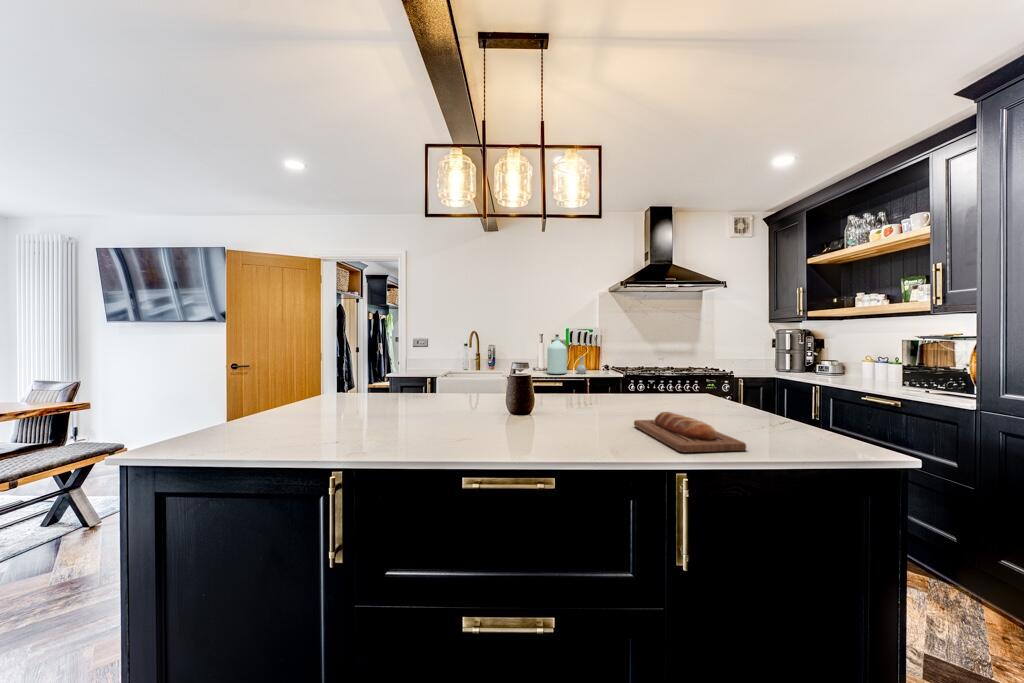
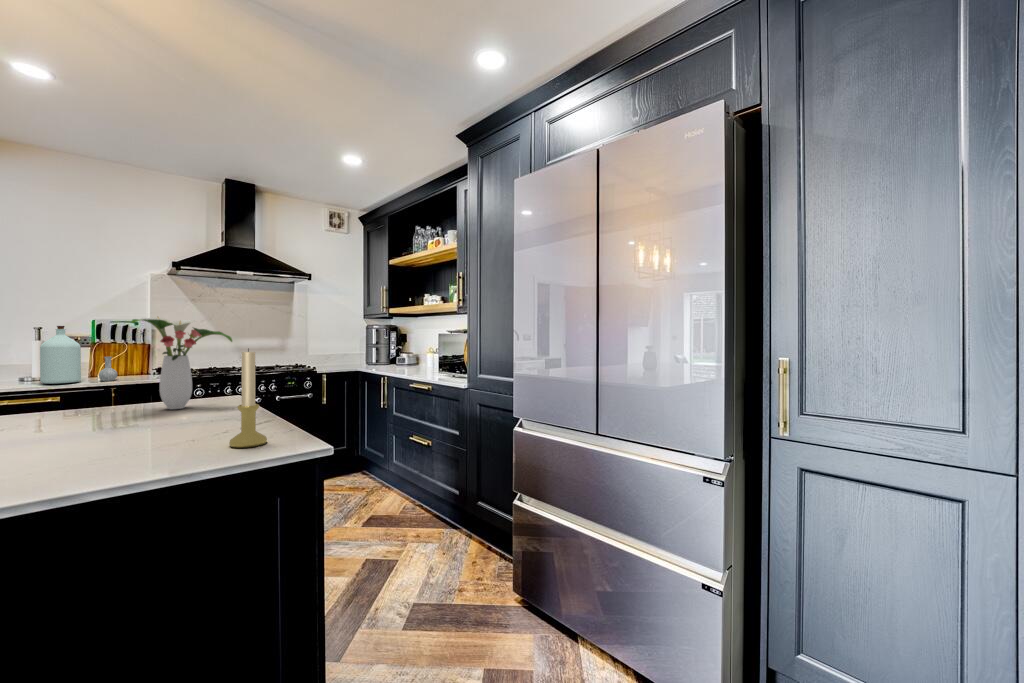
flower arrangement: none [648,330,720,404] -> present [131,317,232,409]
candle holder: none [781,363,818,454] -> present [229,349,267,448]
bread loaf: present [634,412,746,452] -> none [48,419,179,472]

